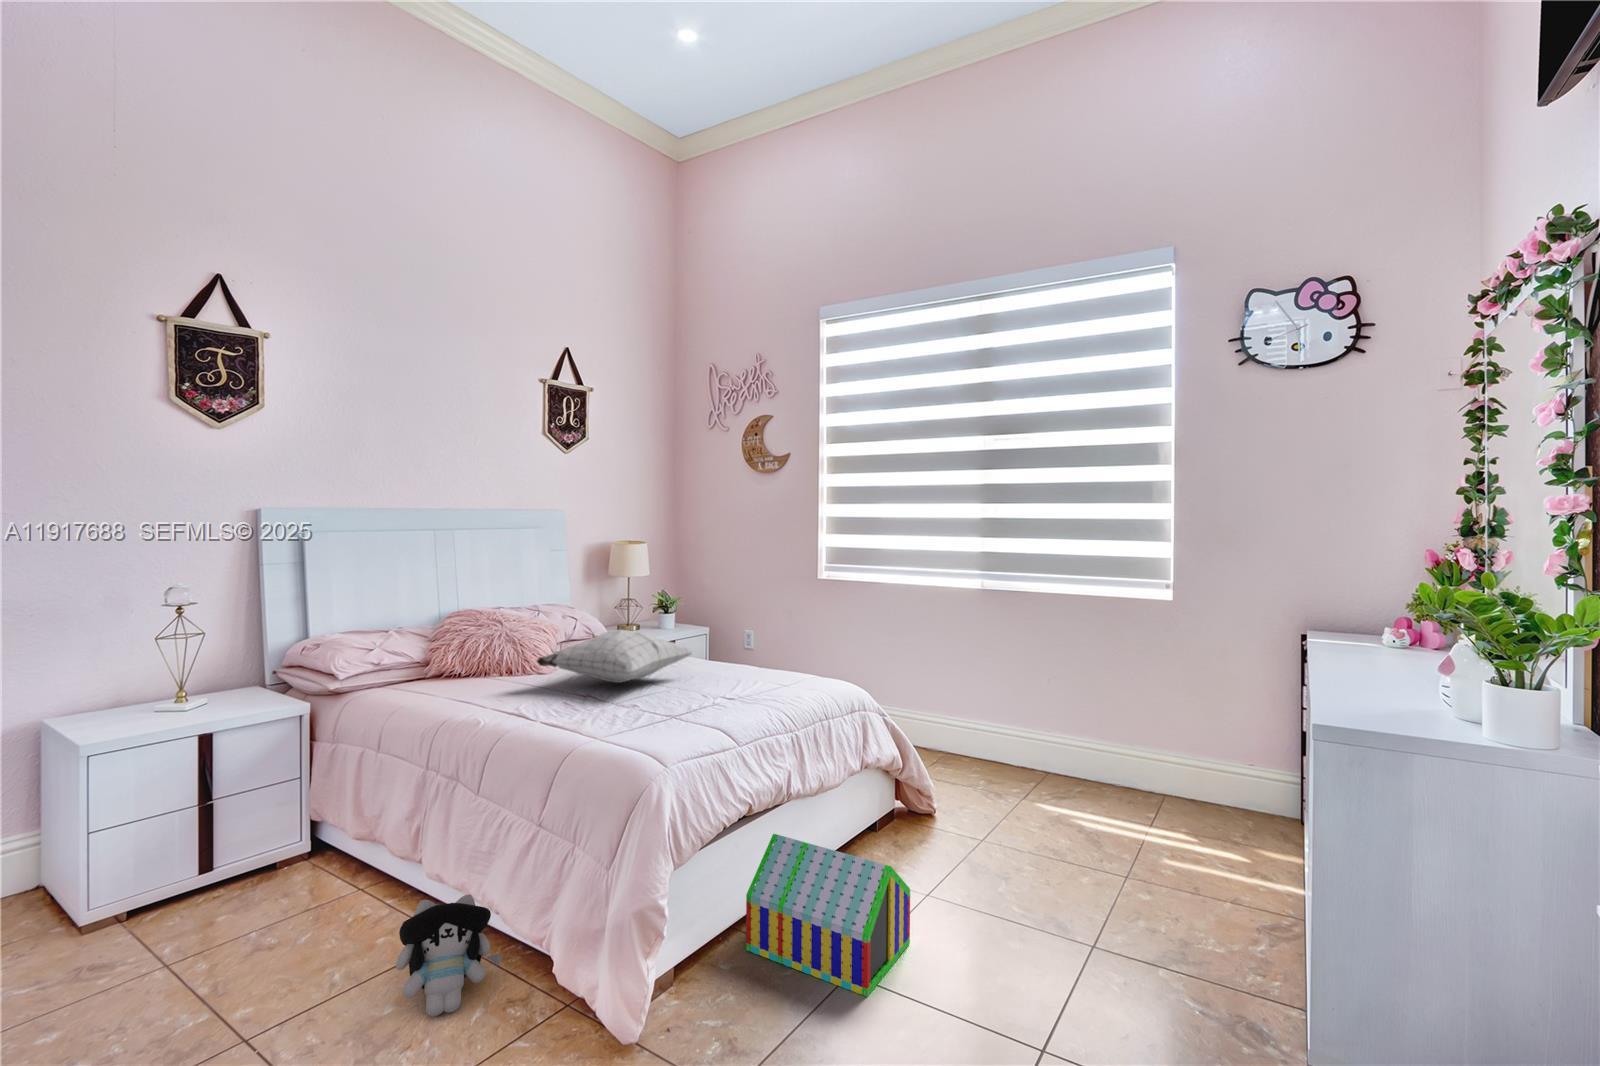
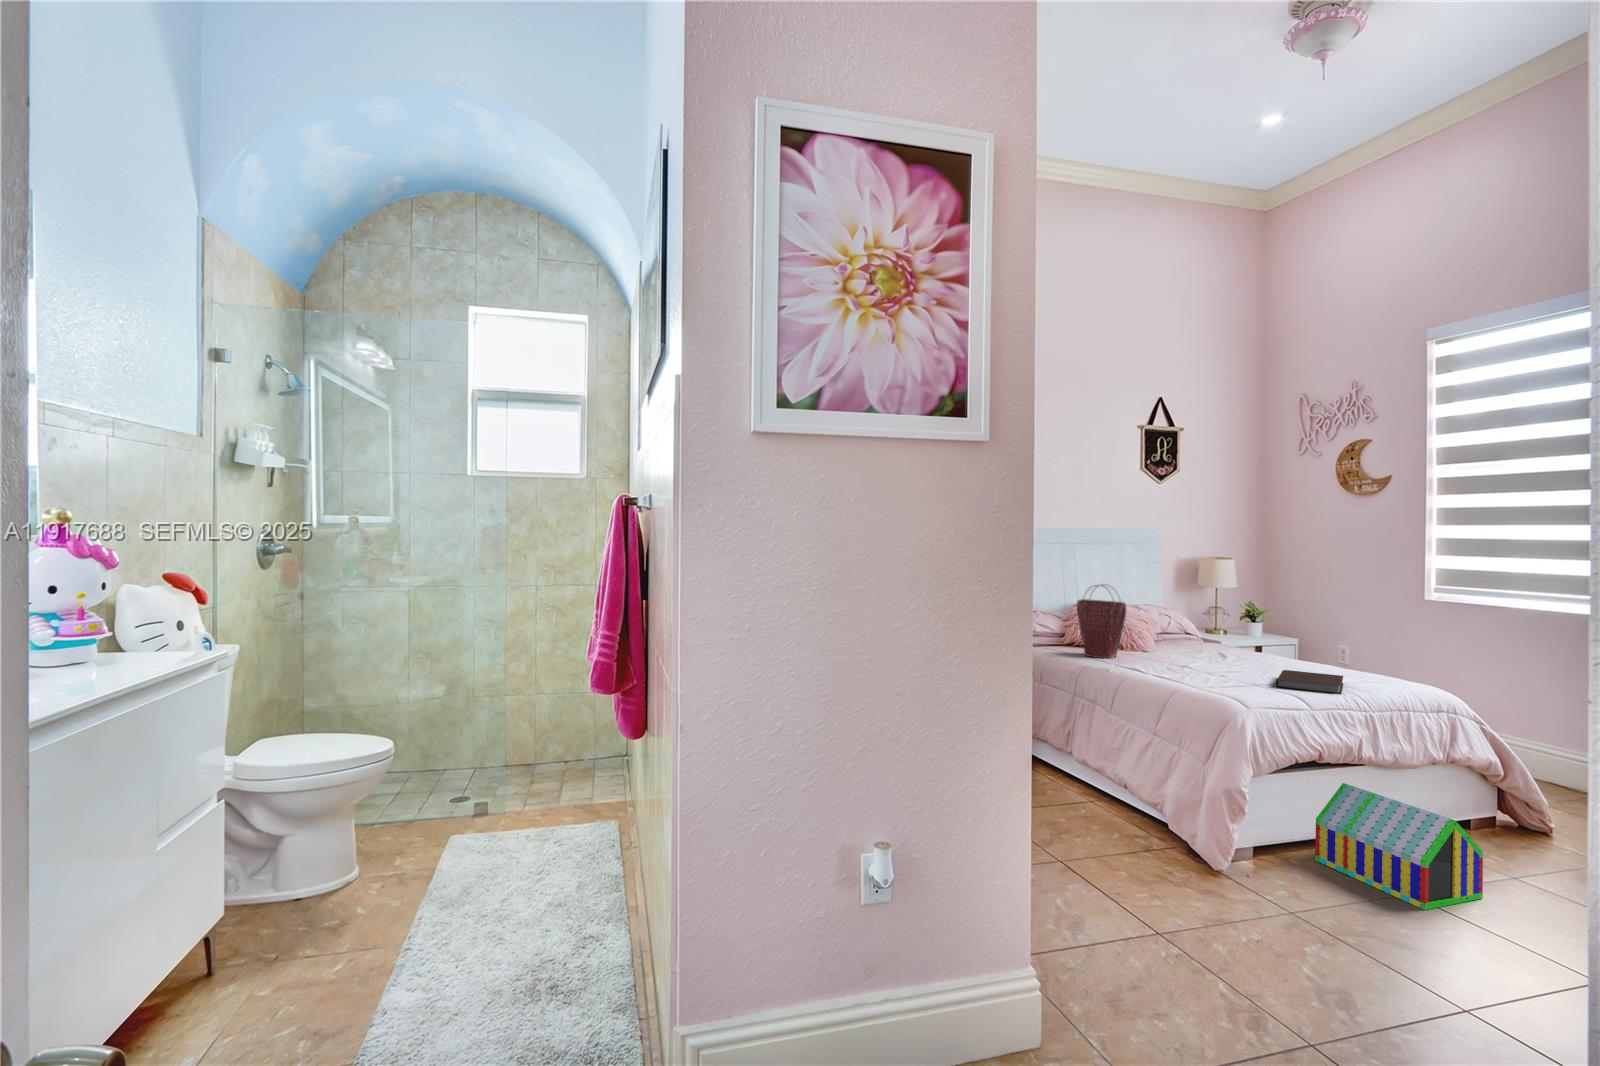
handbag: none [441,587,512,697] -> present [1077,585,1126,658]
pillow: present [537,630,693,683] -> none [1143,622,1277,663]
notebook: none [698,684,767,715] -> present [1276,670,1343,694]
plush toy: present [396,894,502,1017] -> none [1068,765,1130,830]

